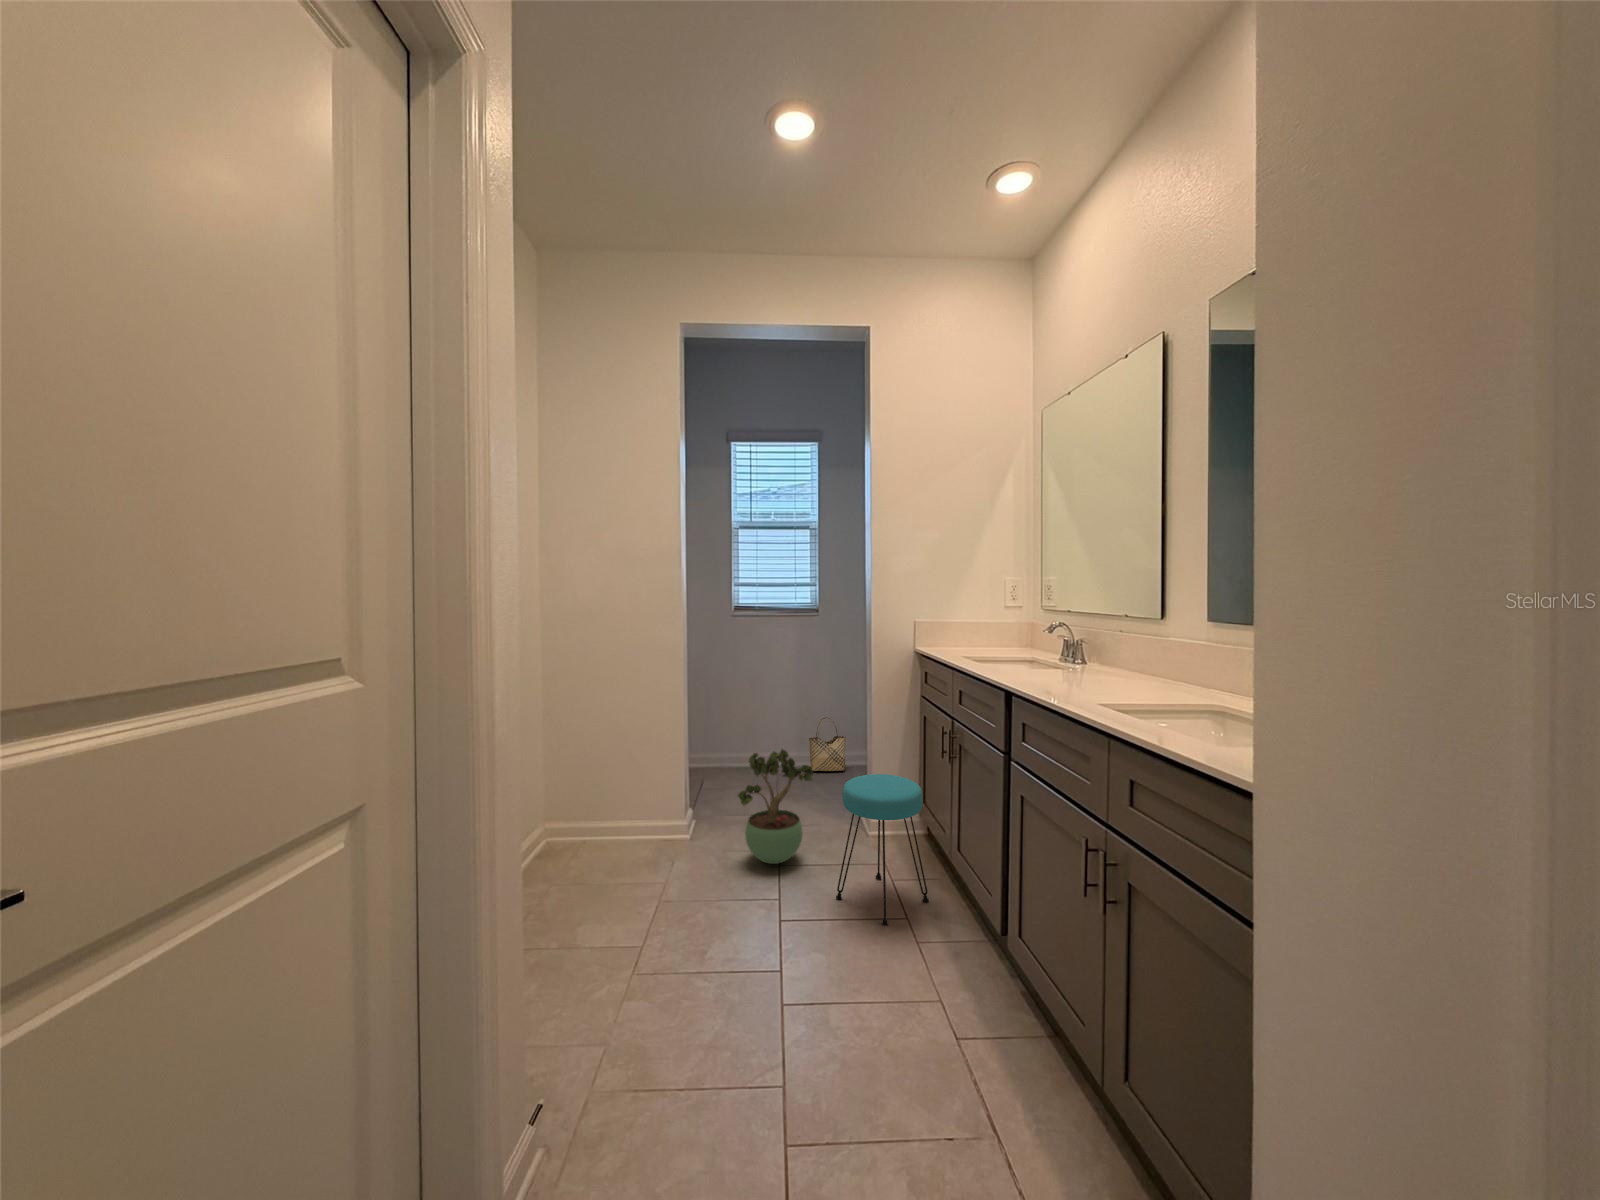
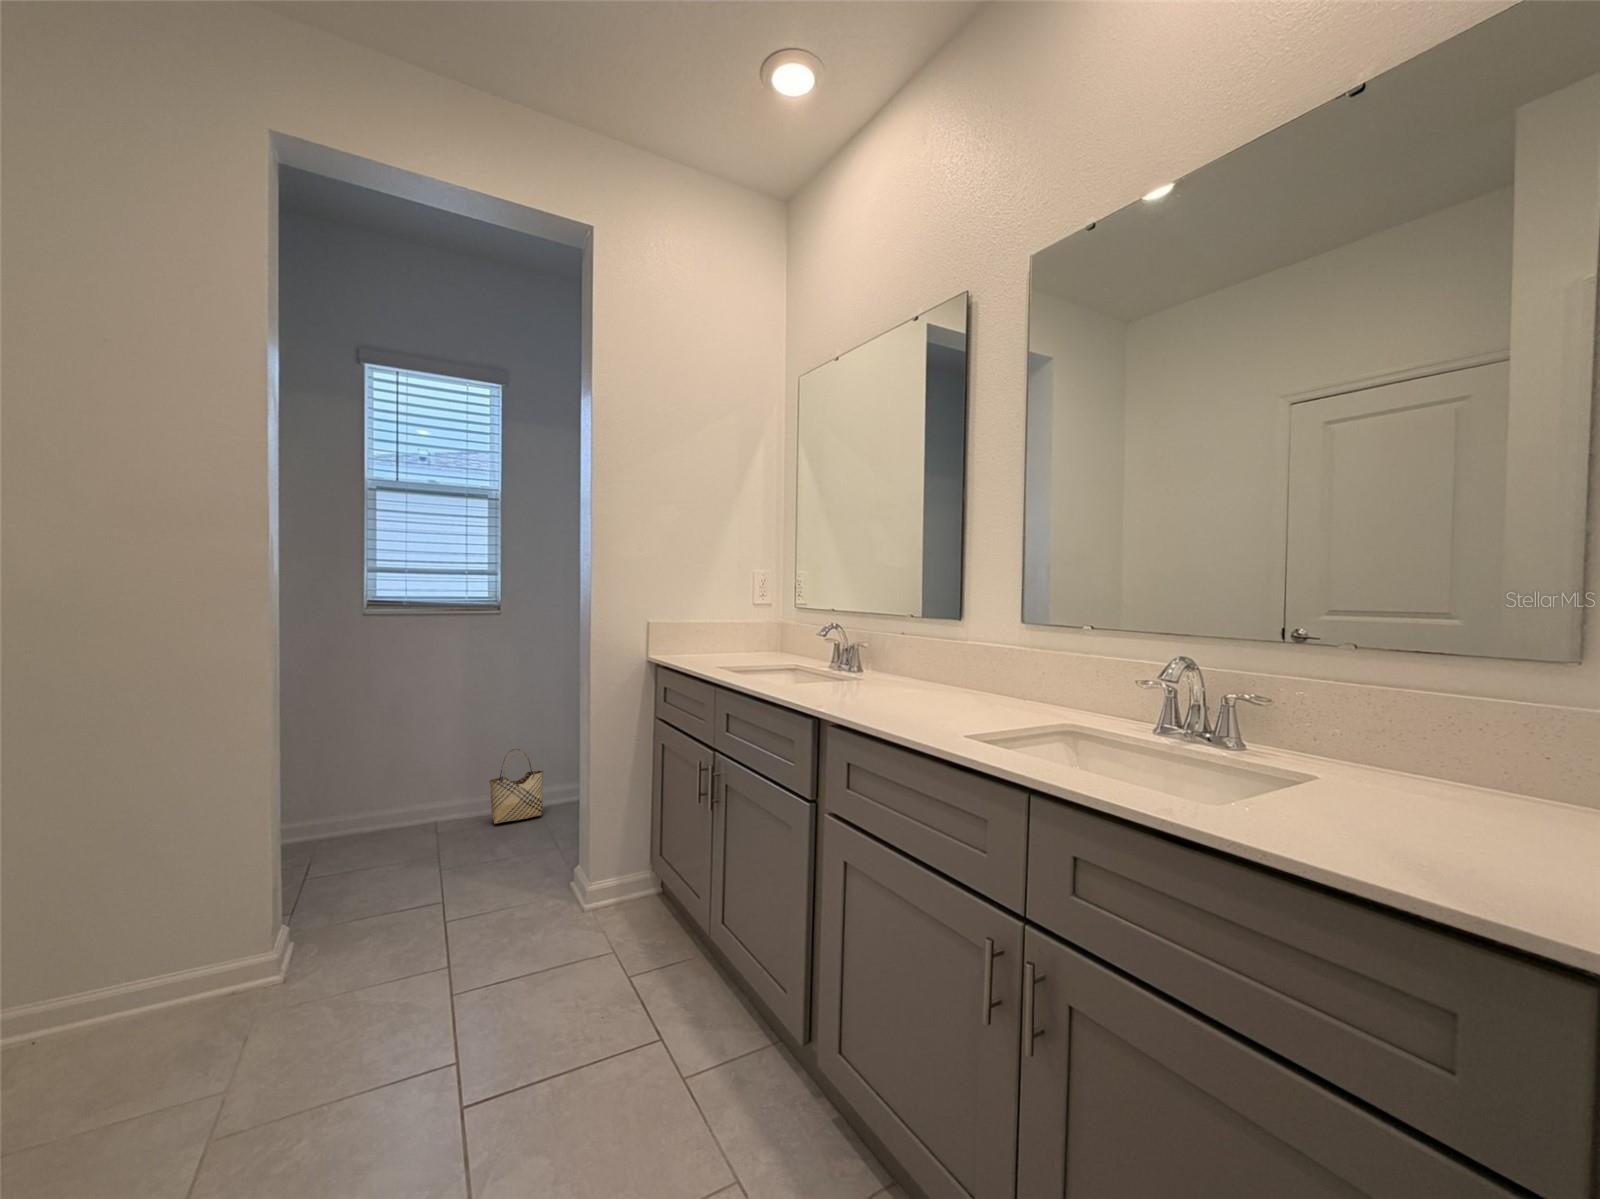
potted plant: present [738,749,813,864] -> none [366,824,507,1013]
stool: present [836,774,929,924] -> none [549,837,685,1068]

